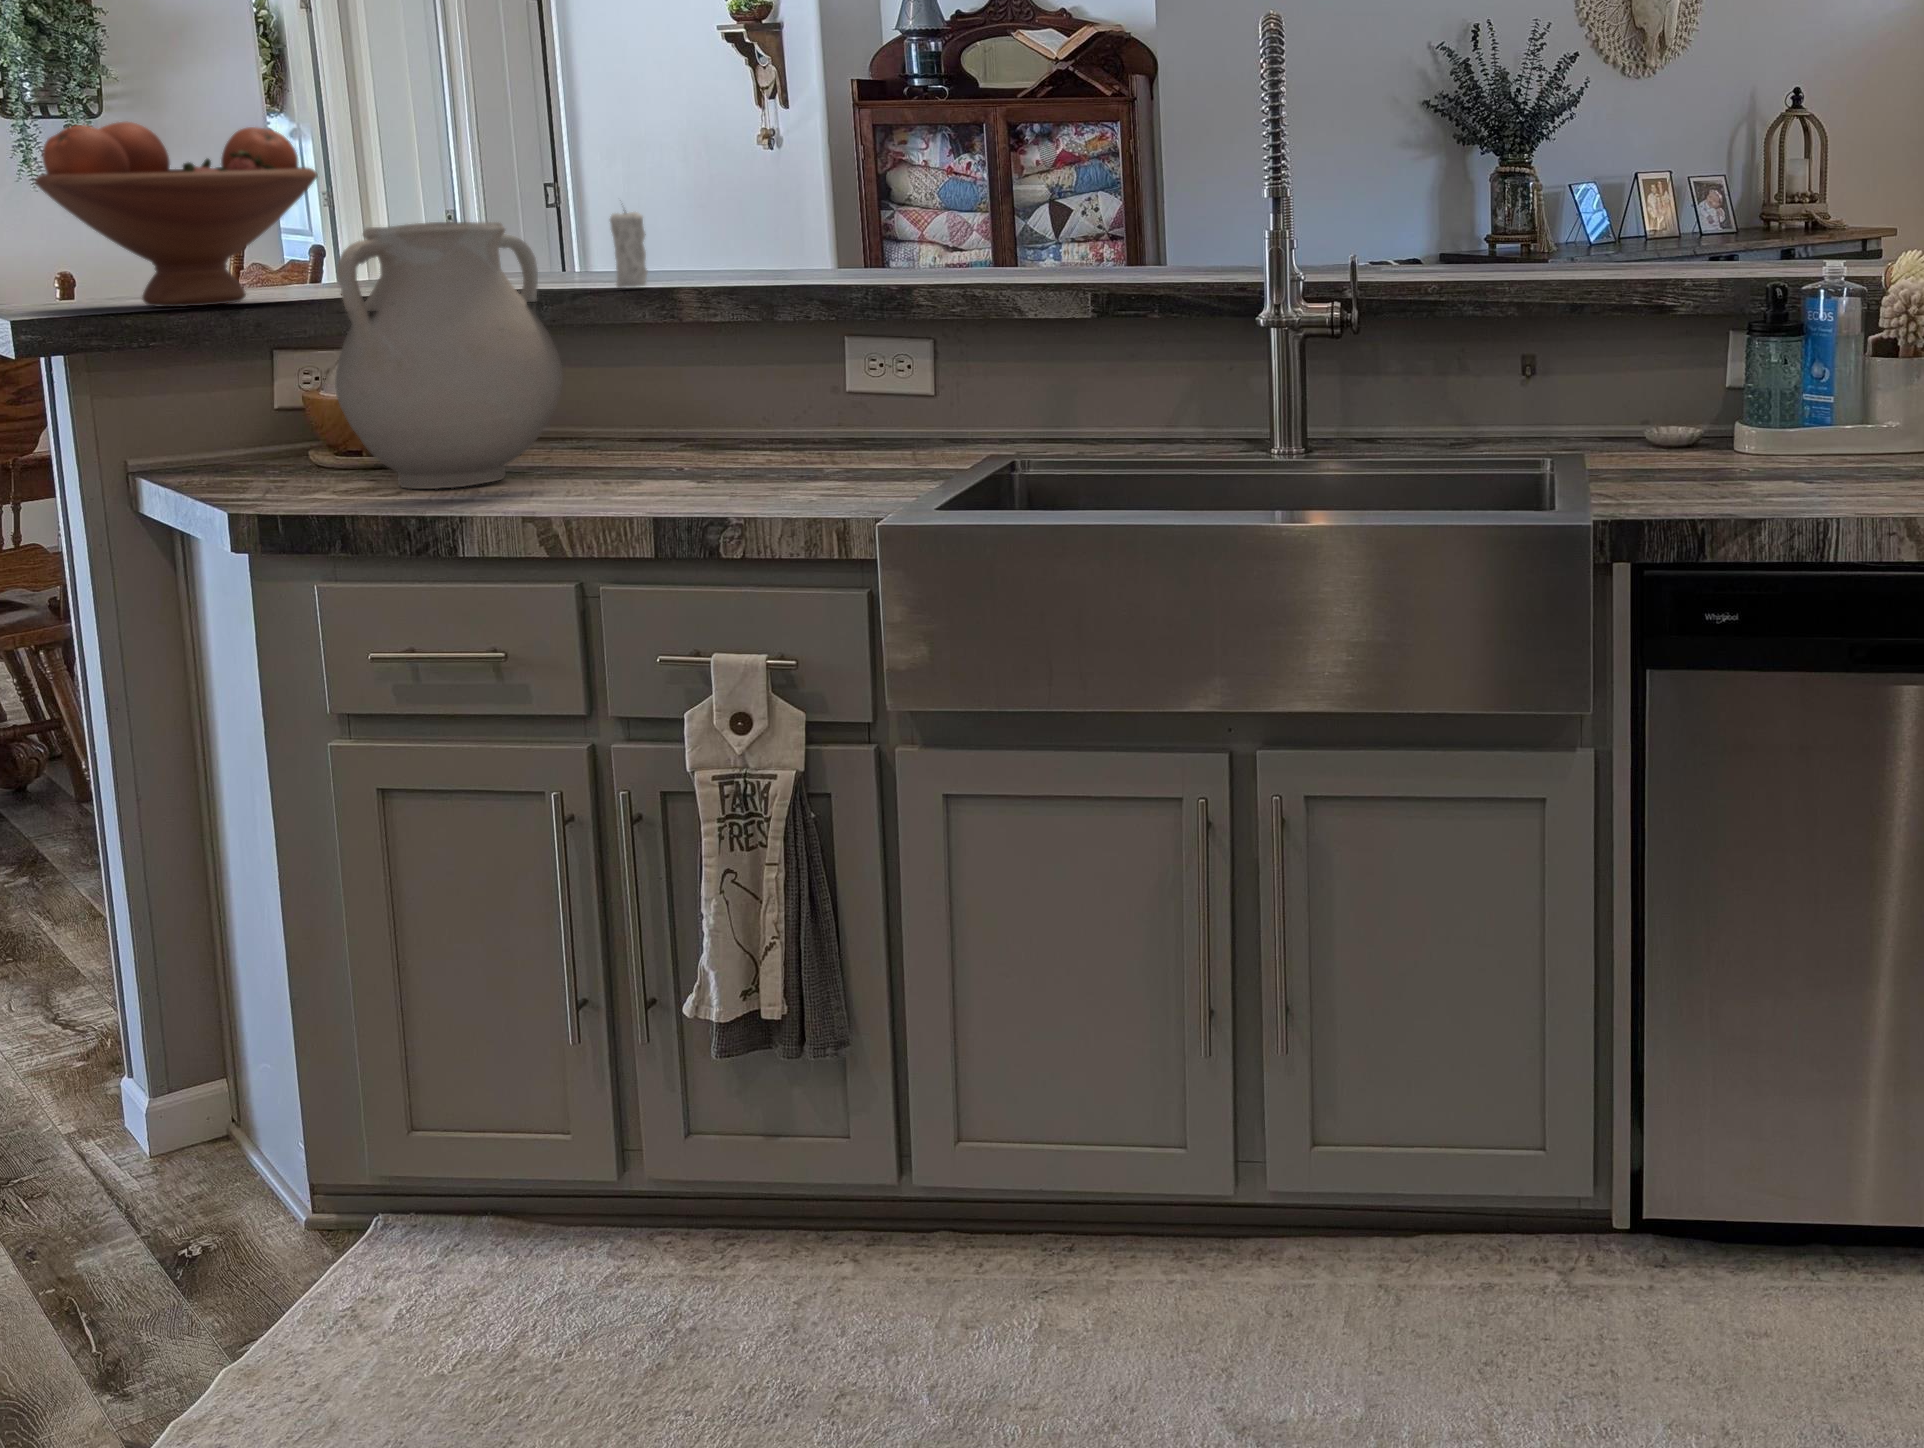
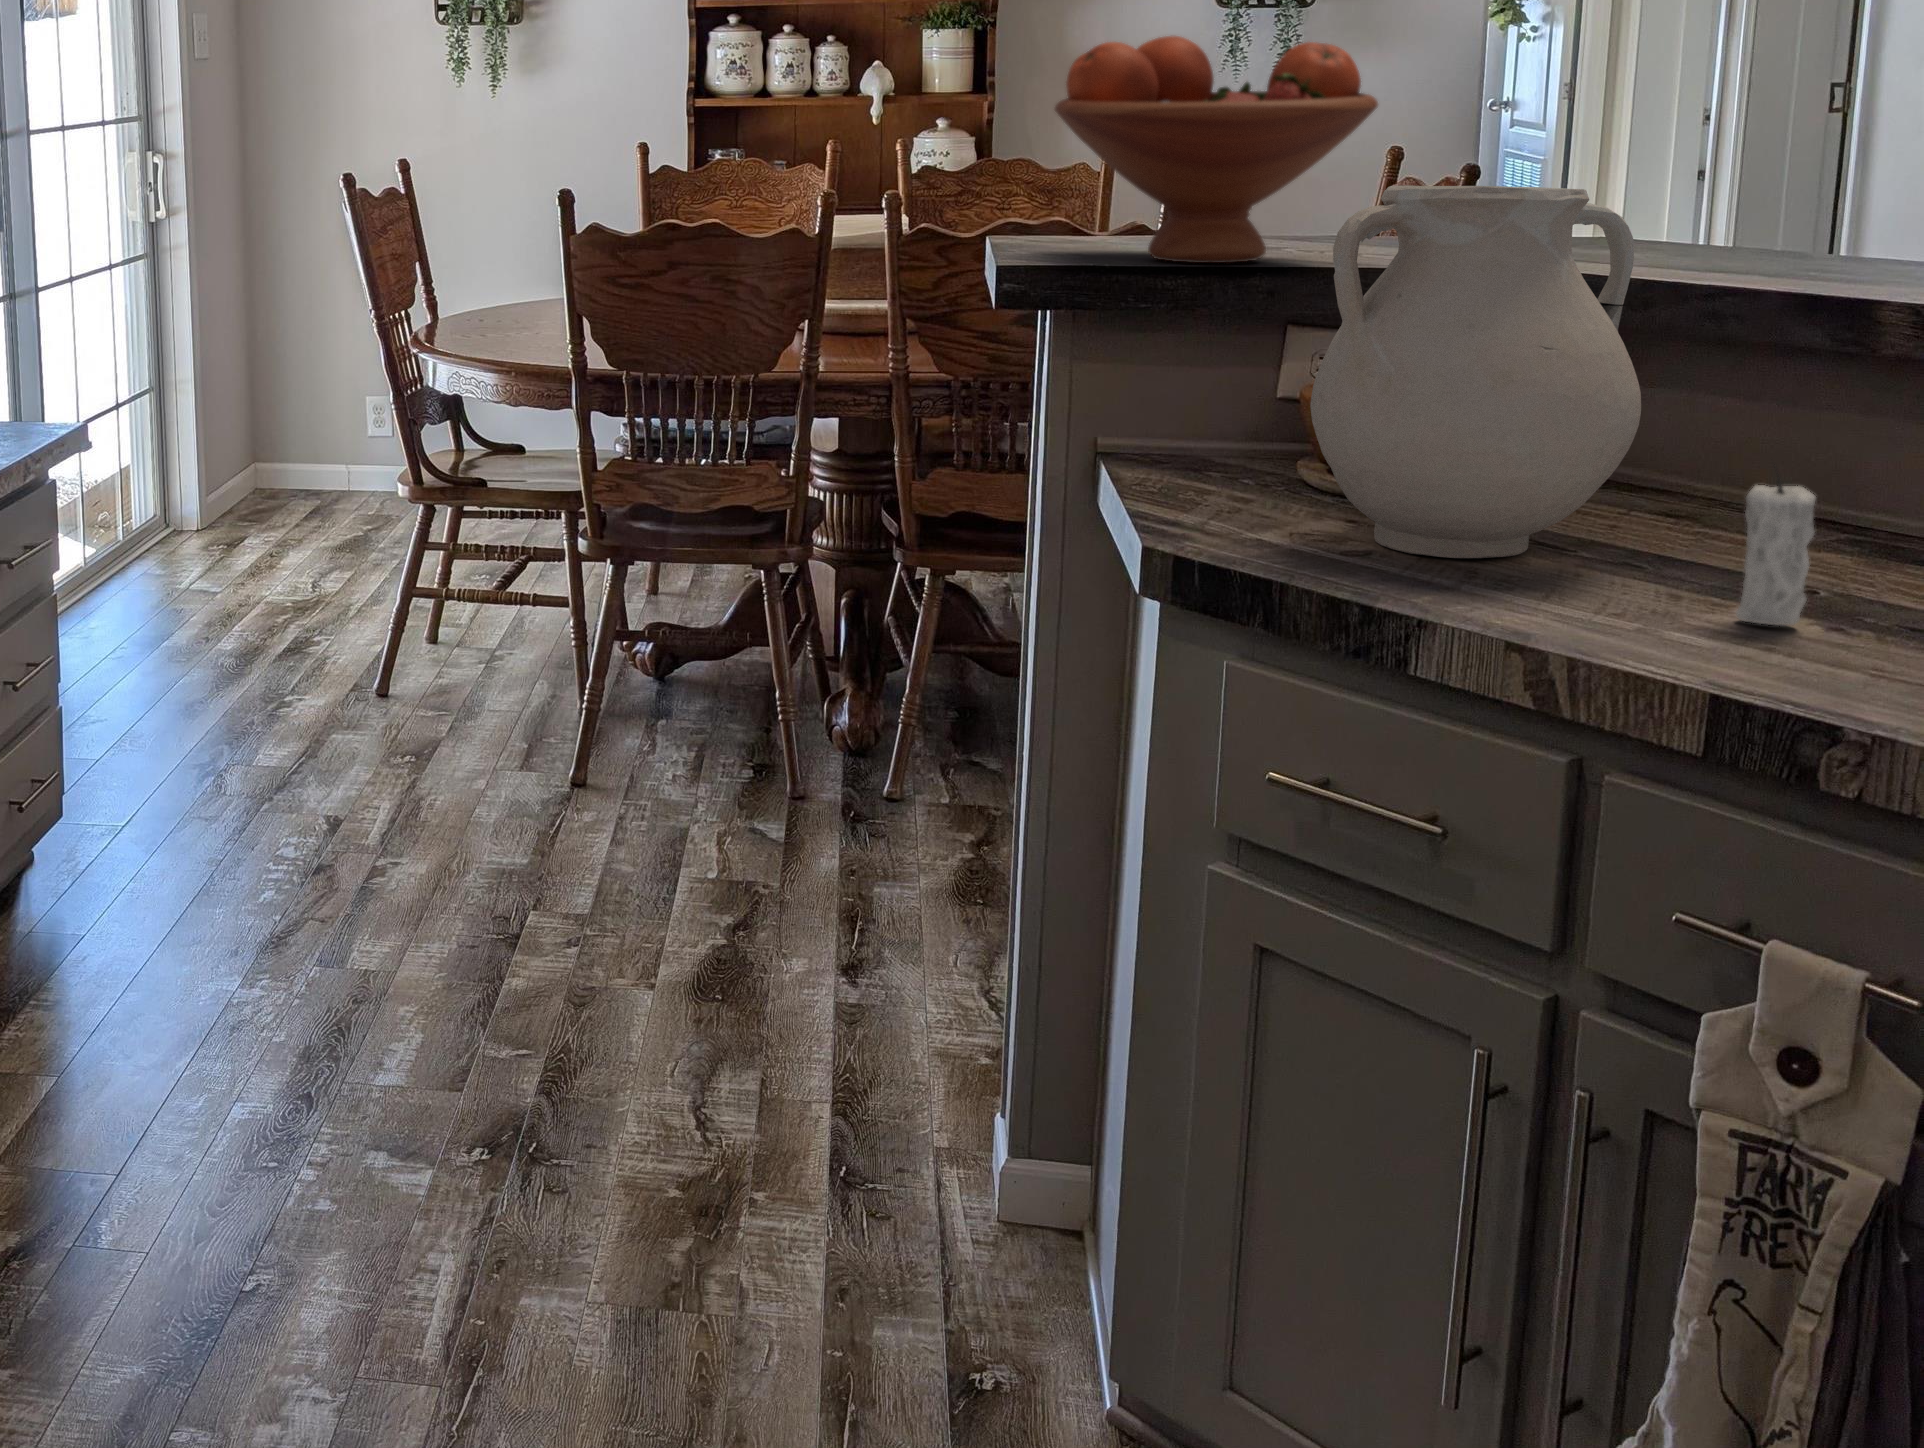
candle: present [610,212,648,288] -> present [1736,464,1815,626]

